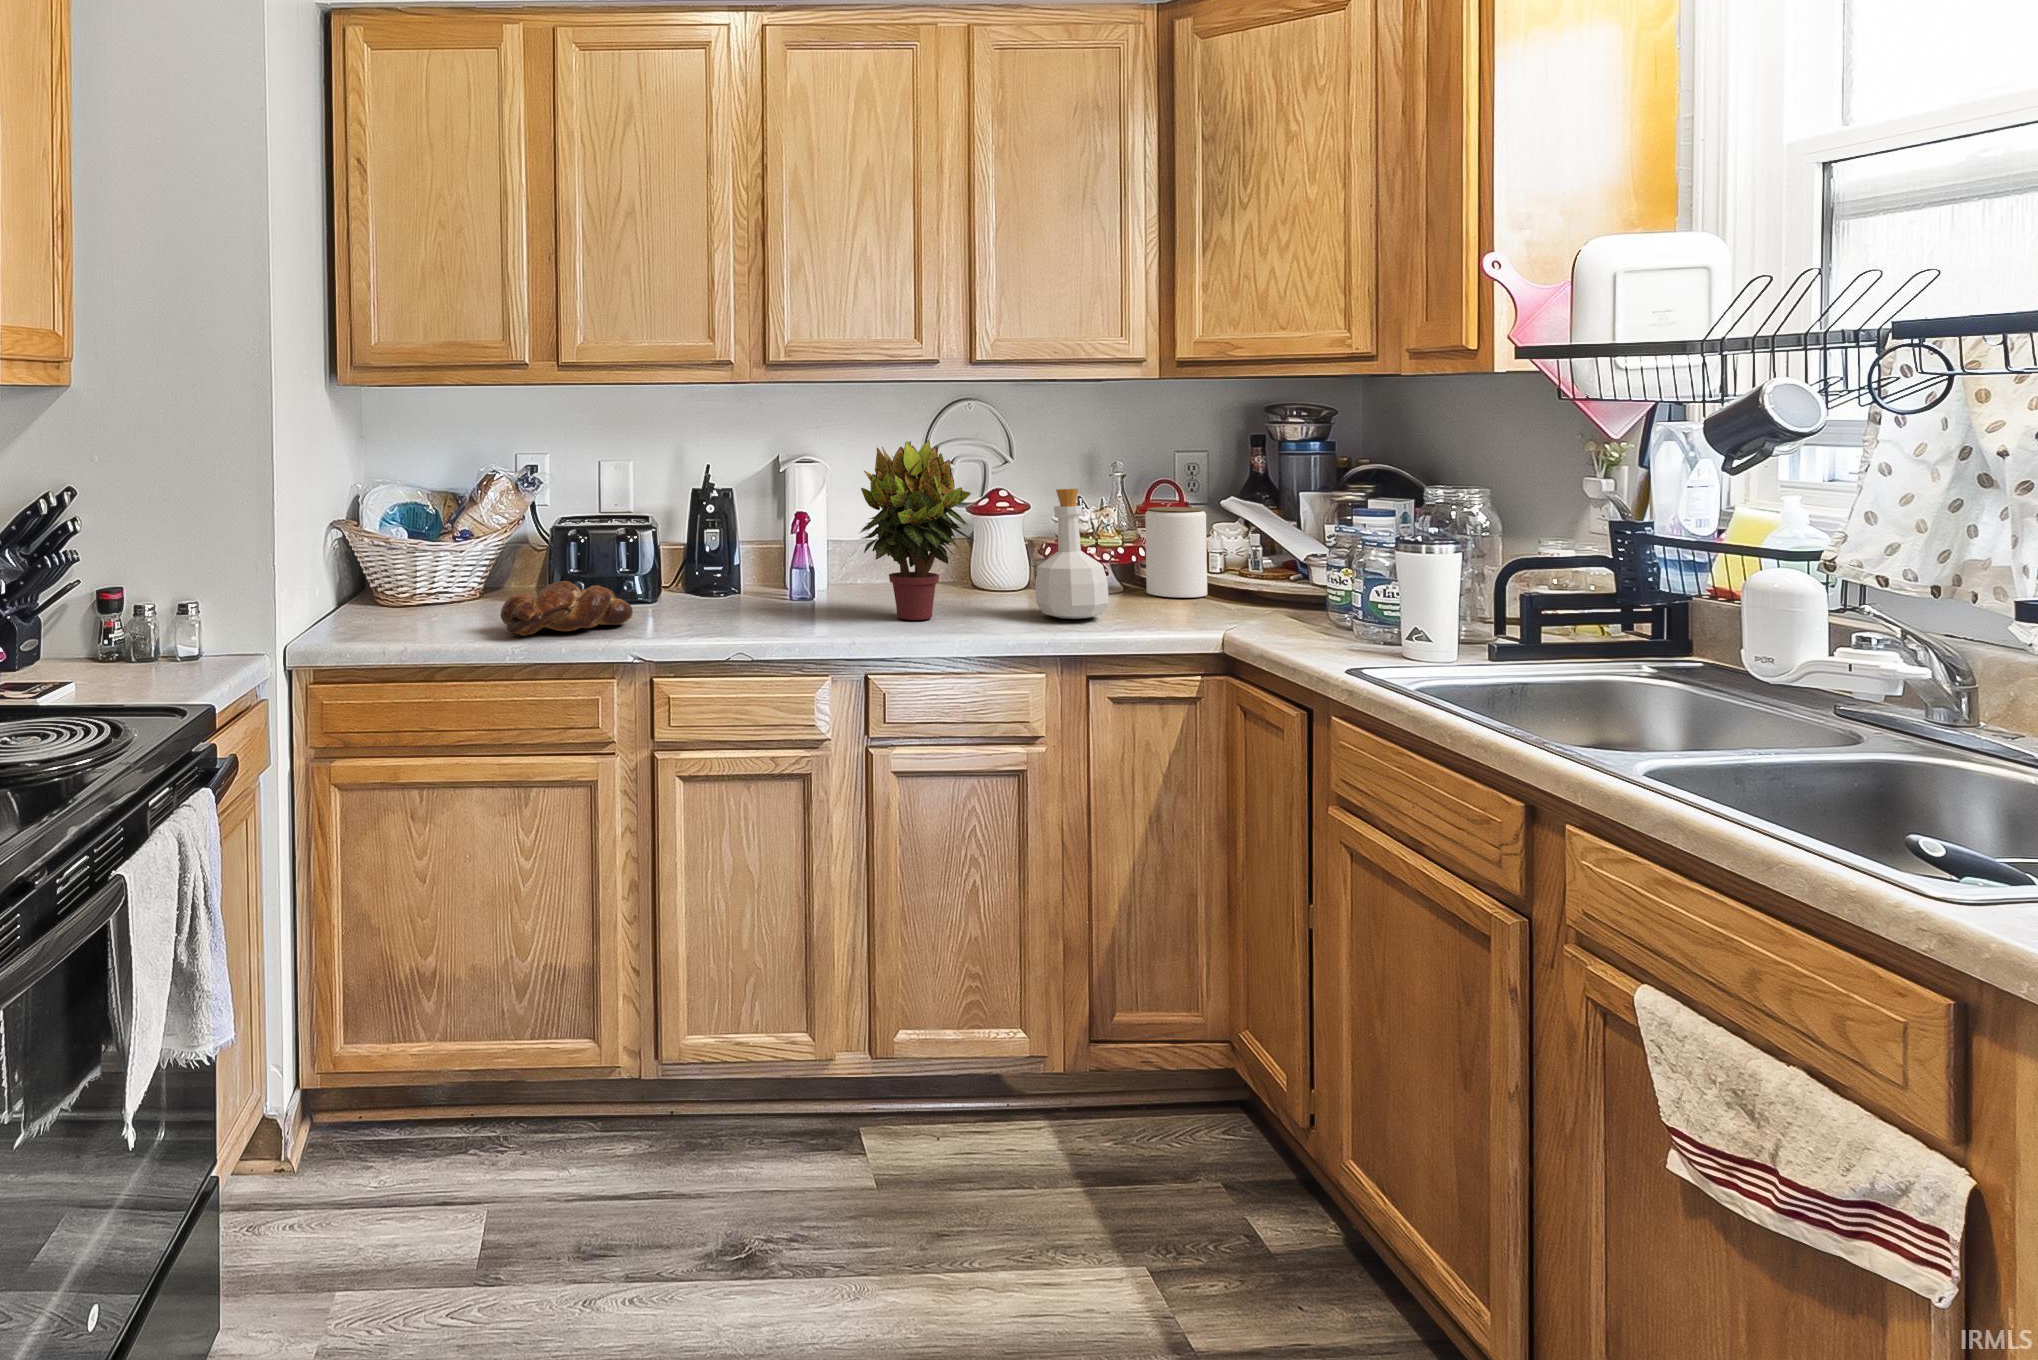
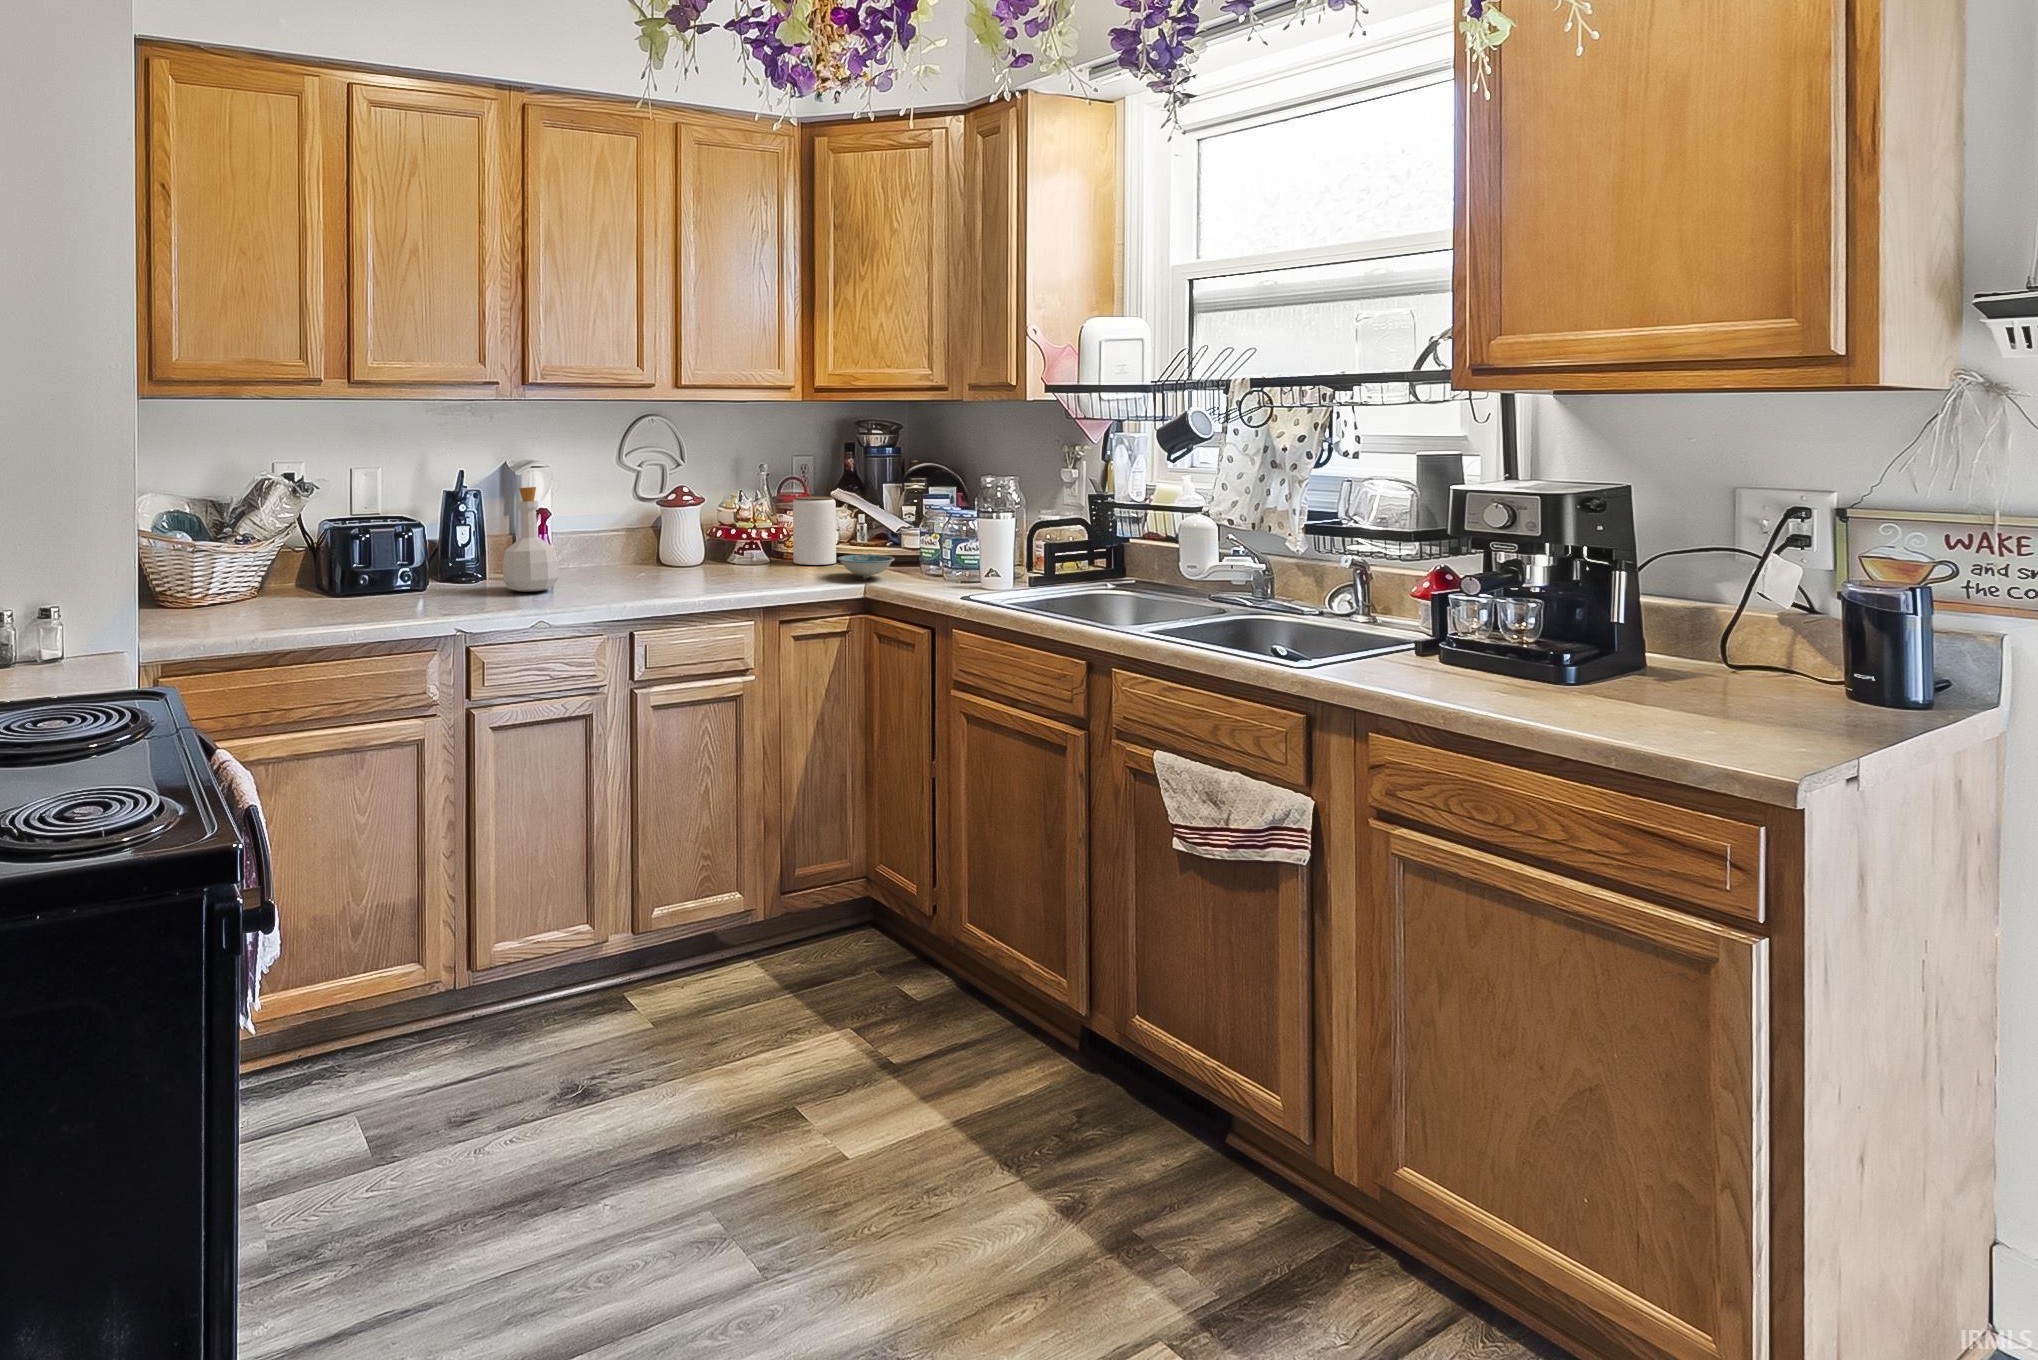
potted plant: present [860,440,974,620] -> none [601,444,695,589]
bottle: present [1035,489,1109,619] -> present [503,487,559,592]
bread loaf: present [500,581,633,636] -> none [310,569,424,618]
ceramic bowl: none [1187,589,1272,622] -> present [838,555,894,578]

